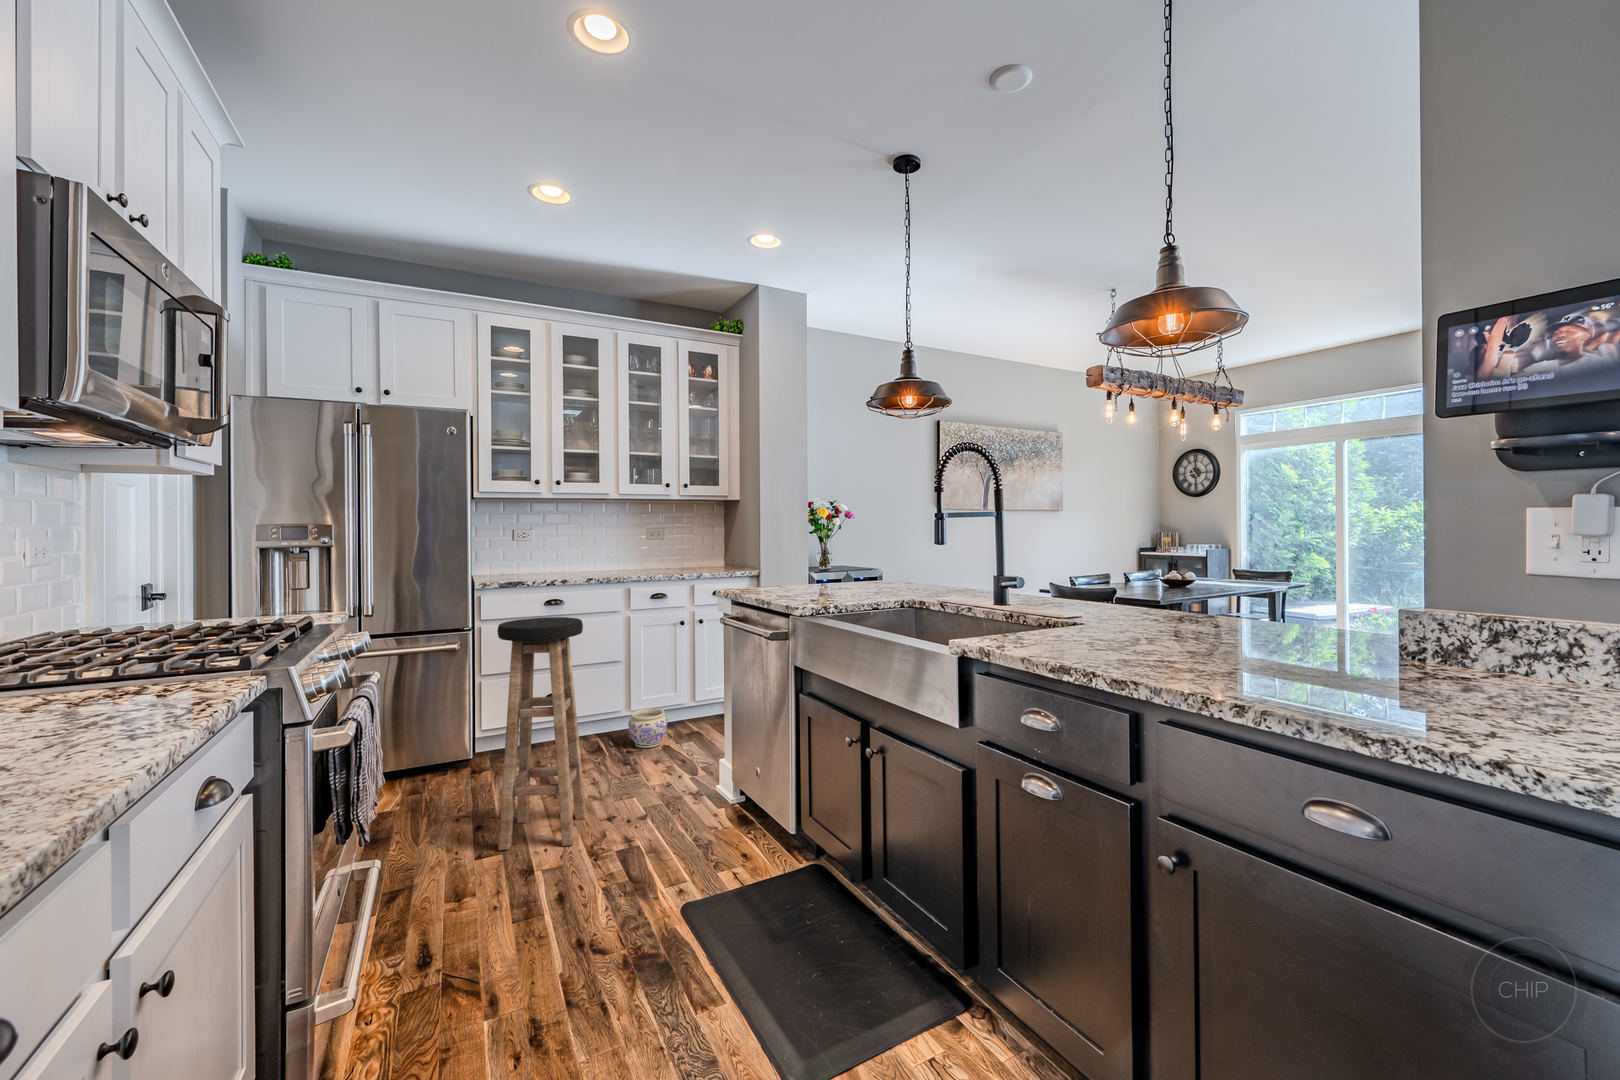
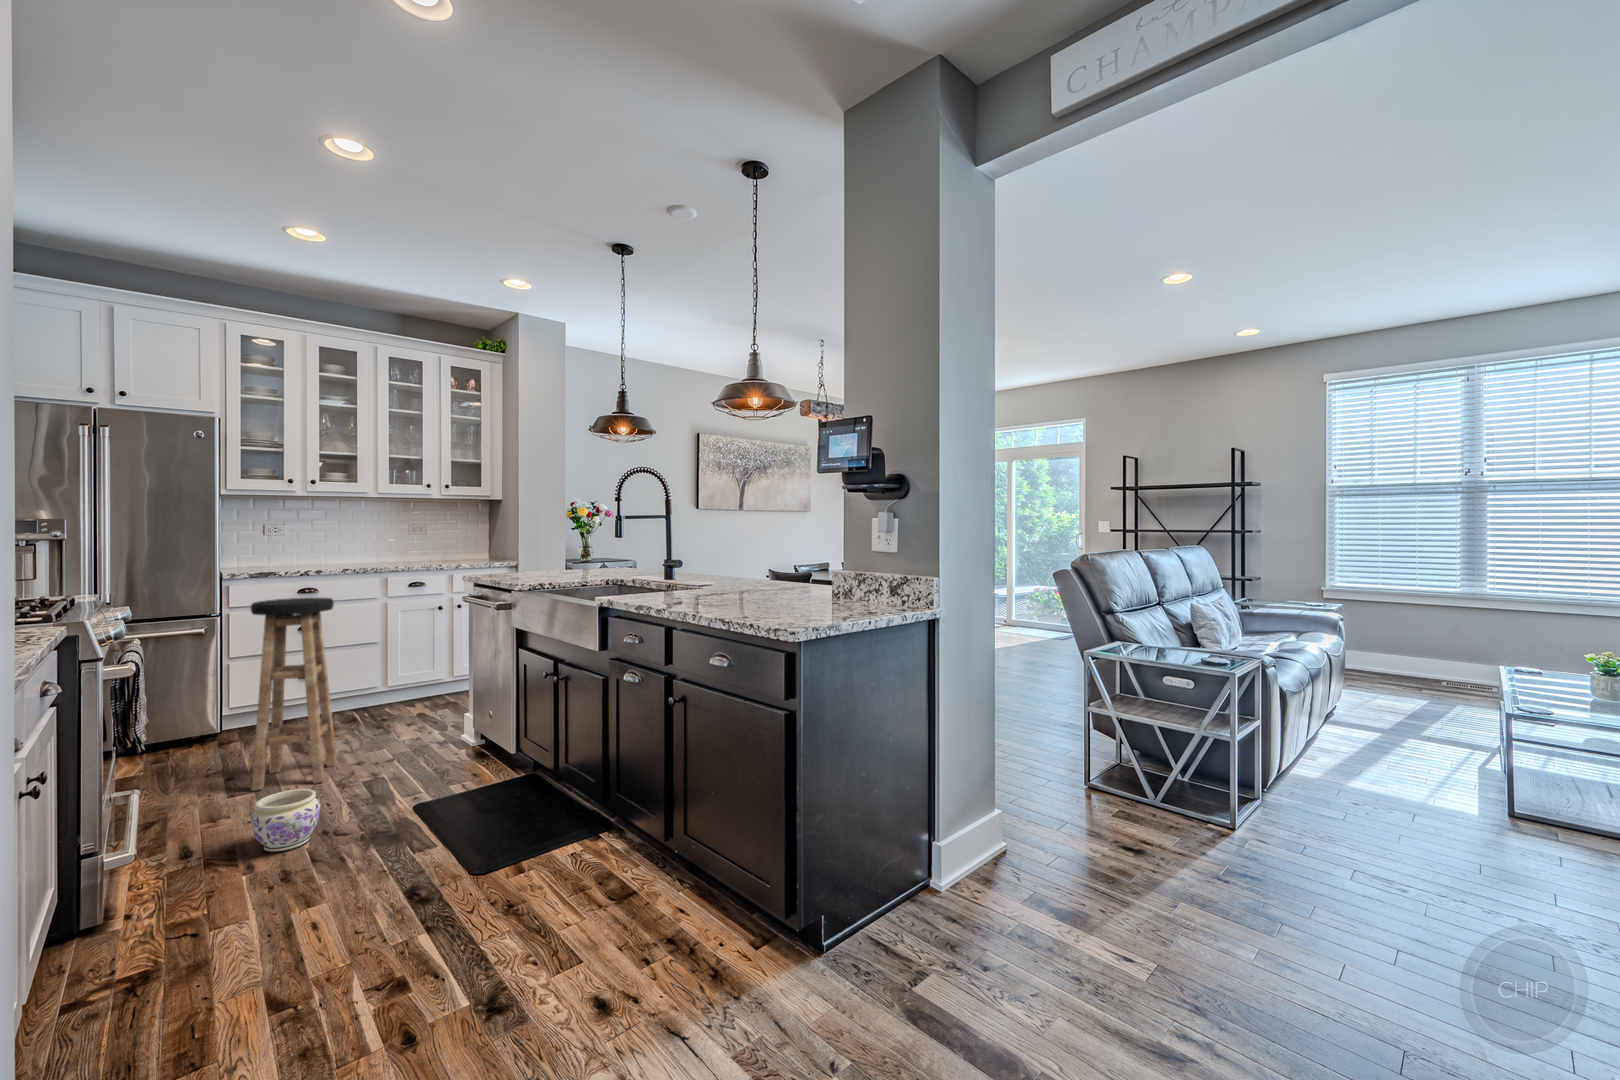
planter: present [628,708,667,749] -> present [251,789,320,853]

